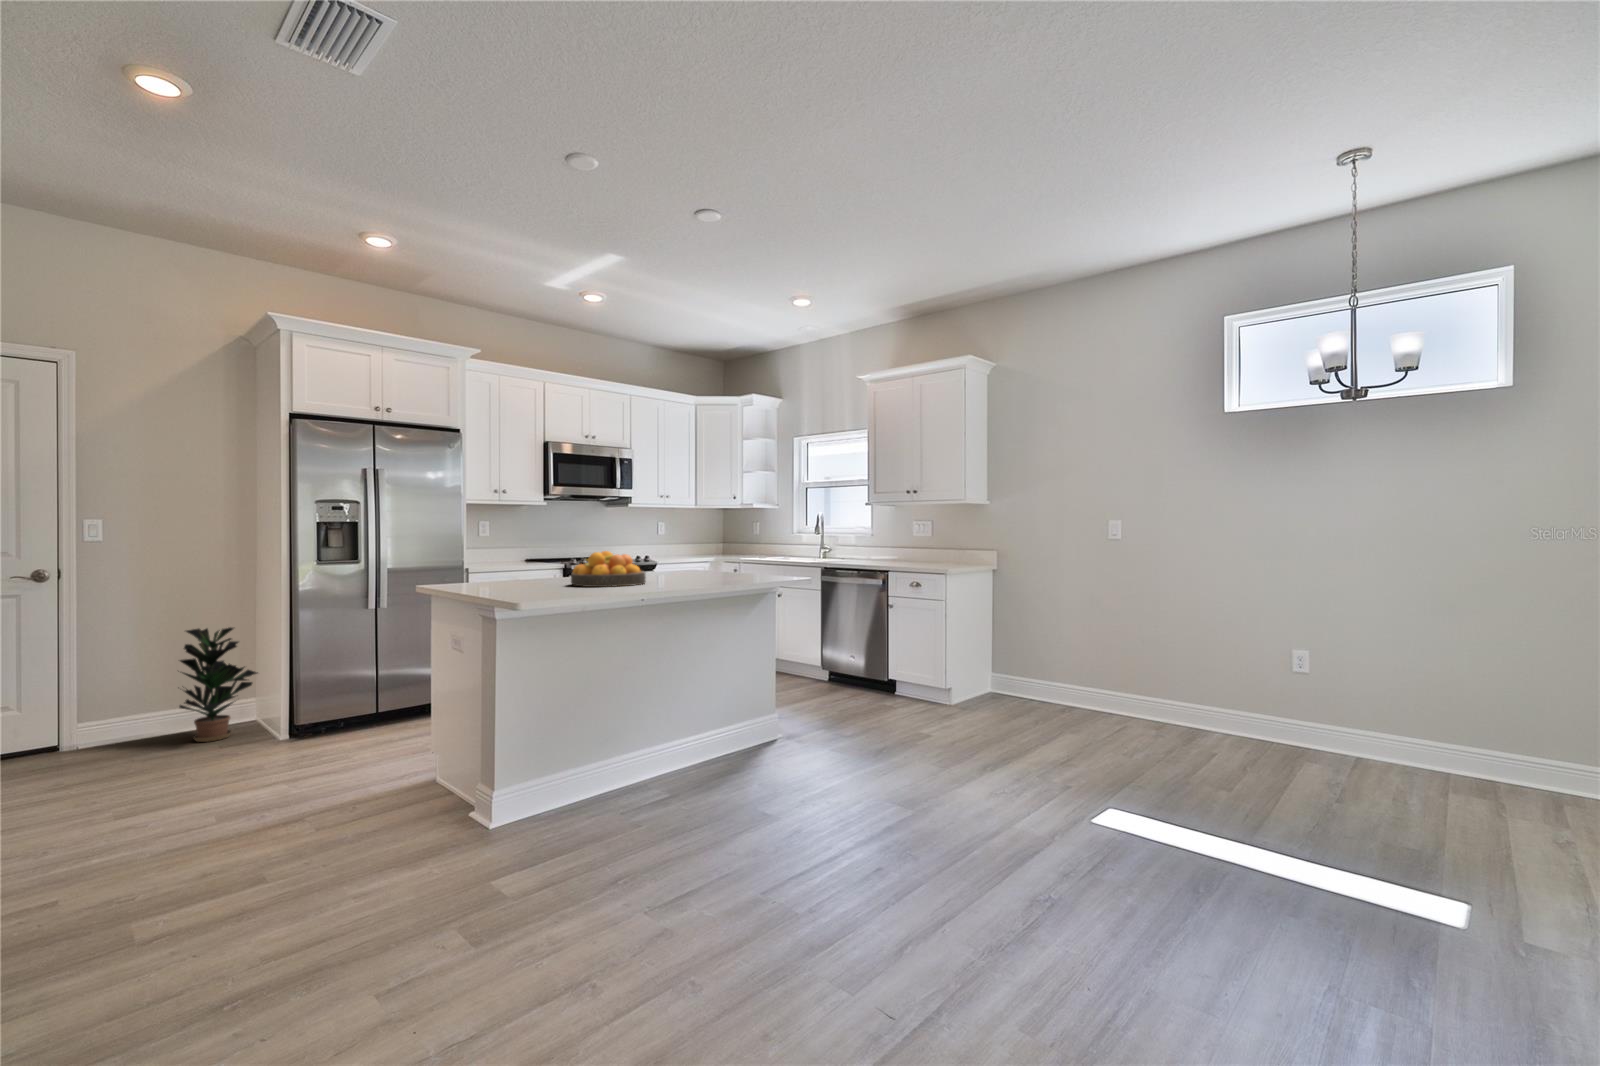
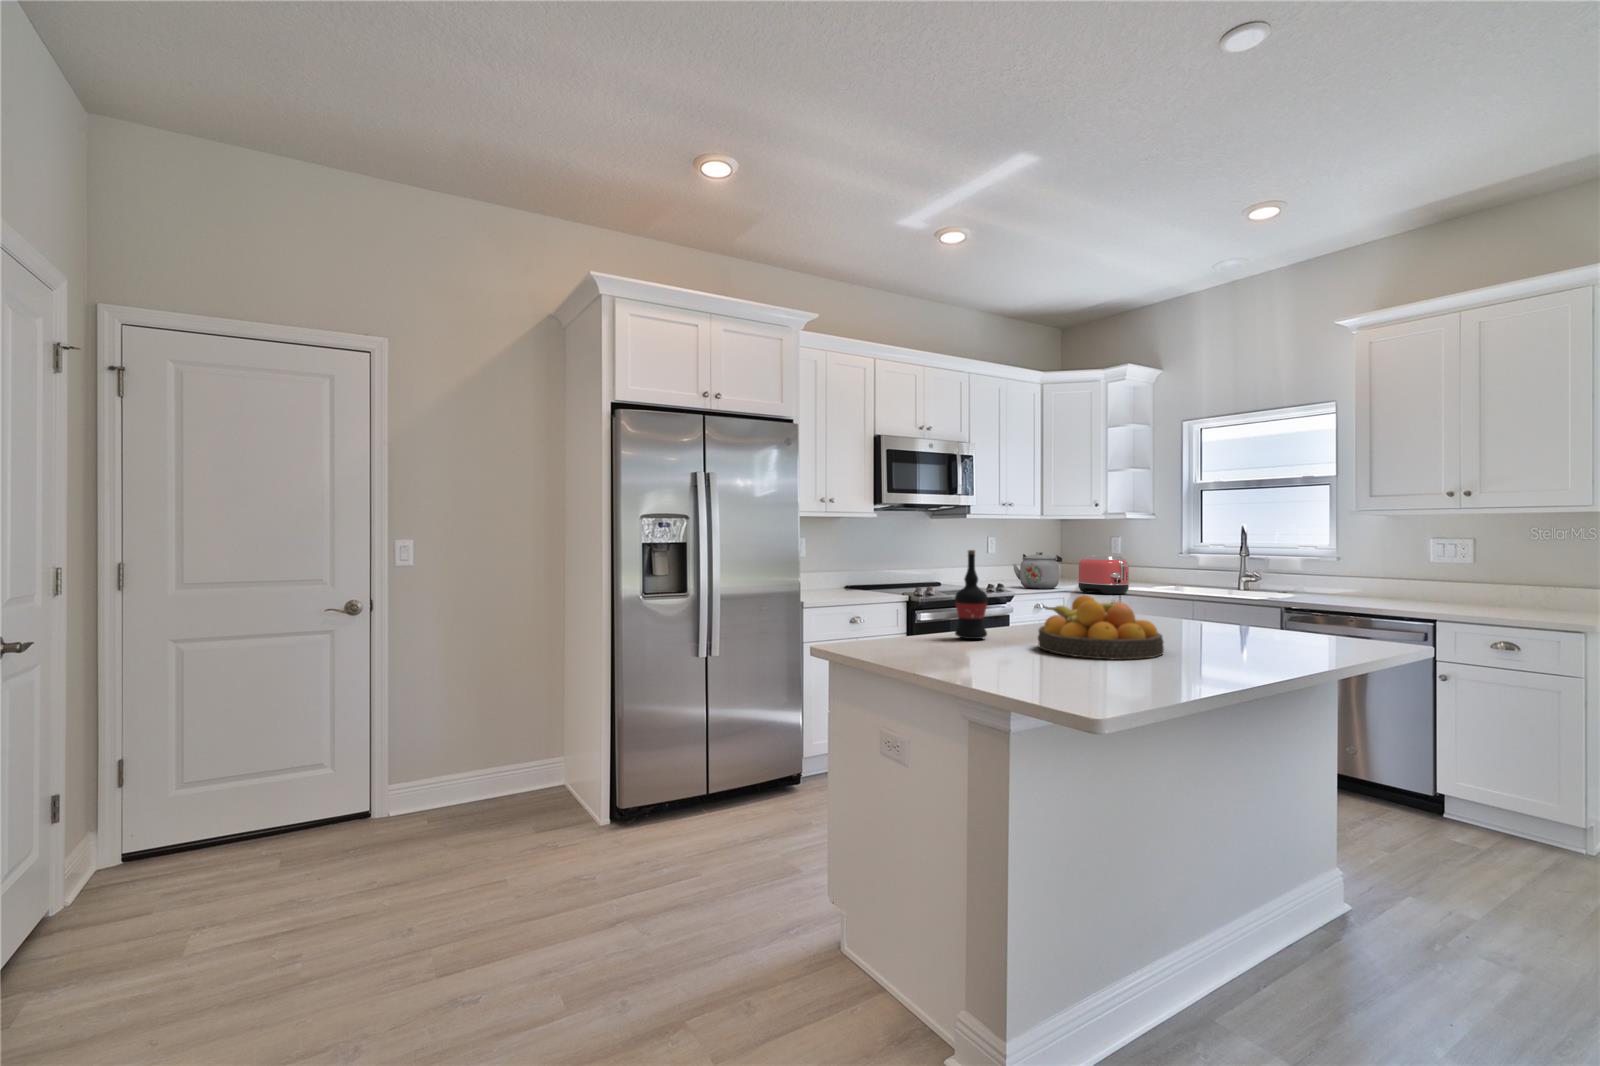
wine bottle: none [533,523,555,582] -> present [955,550,988,639]
kettle: none [675,534,712,562] -> present [1013,552,1062,589]
toaster: none [711,535,745,563] -> present [1078,555,1129,595]
potted plant: present [180,627,258,742] -> none [488,674,573,819]

